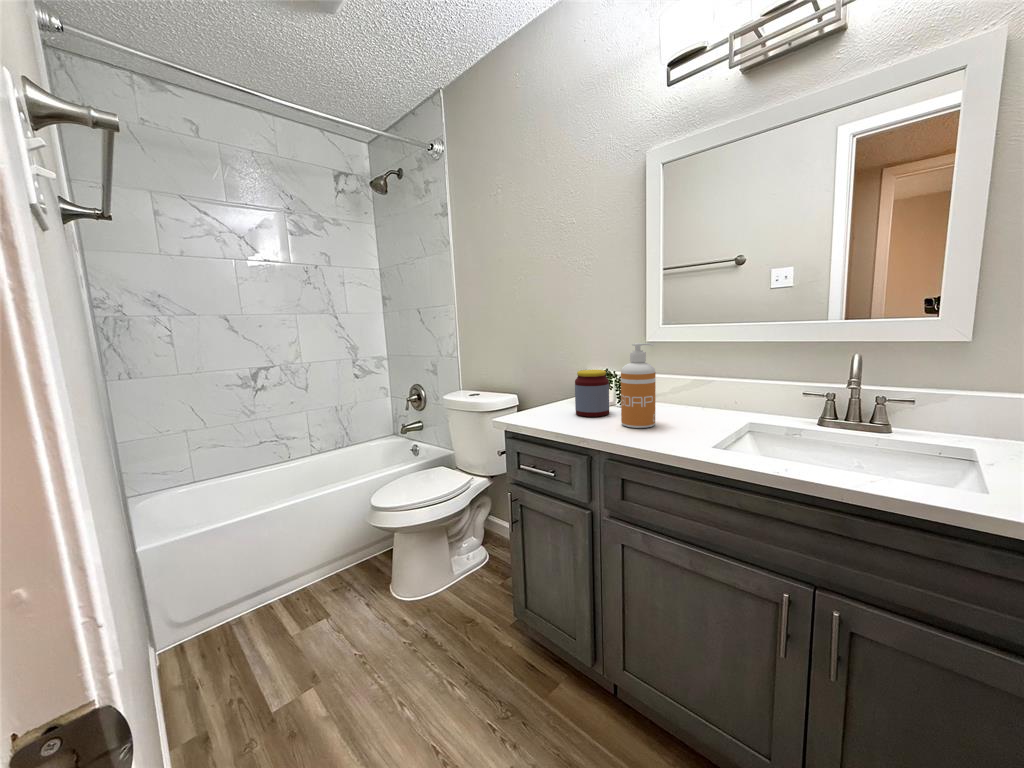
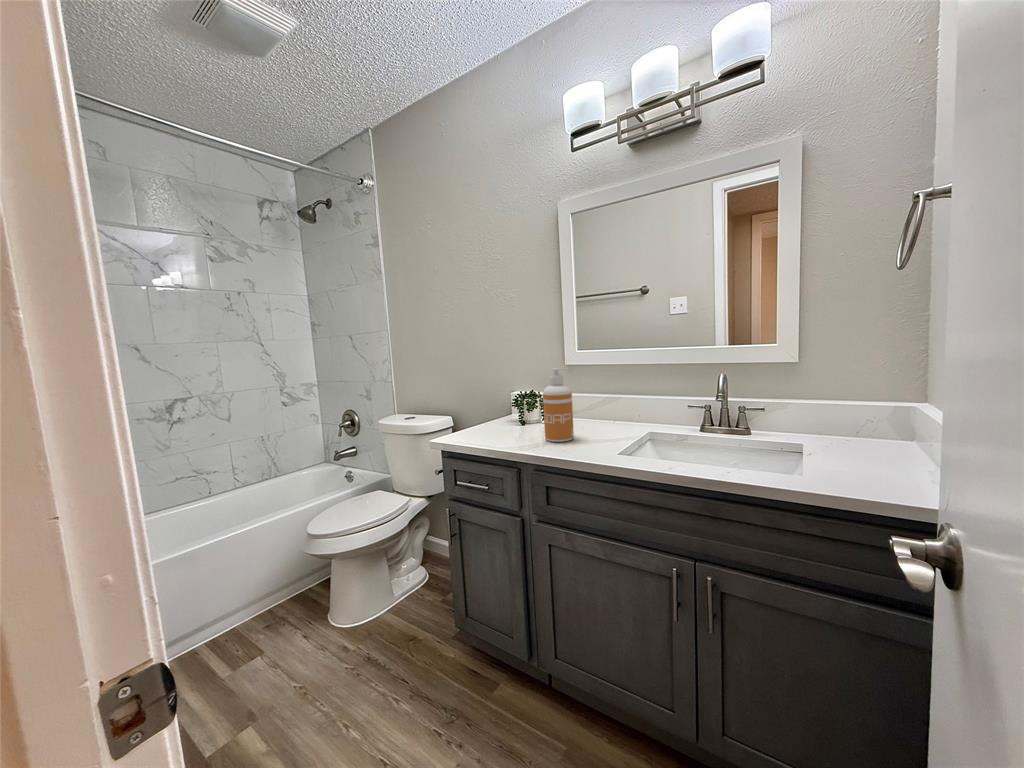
jar: present [575,370,609,417] -> none [504,392,535,434]

